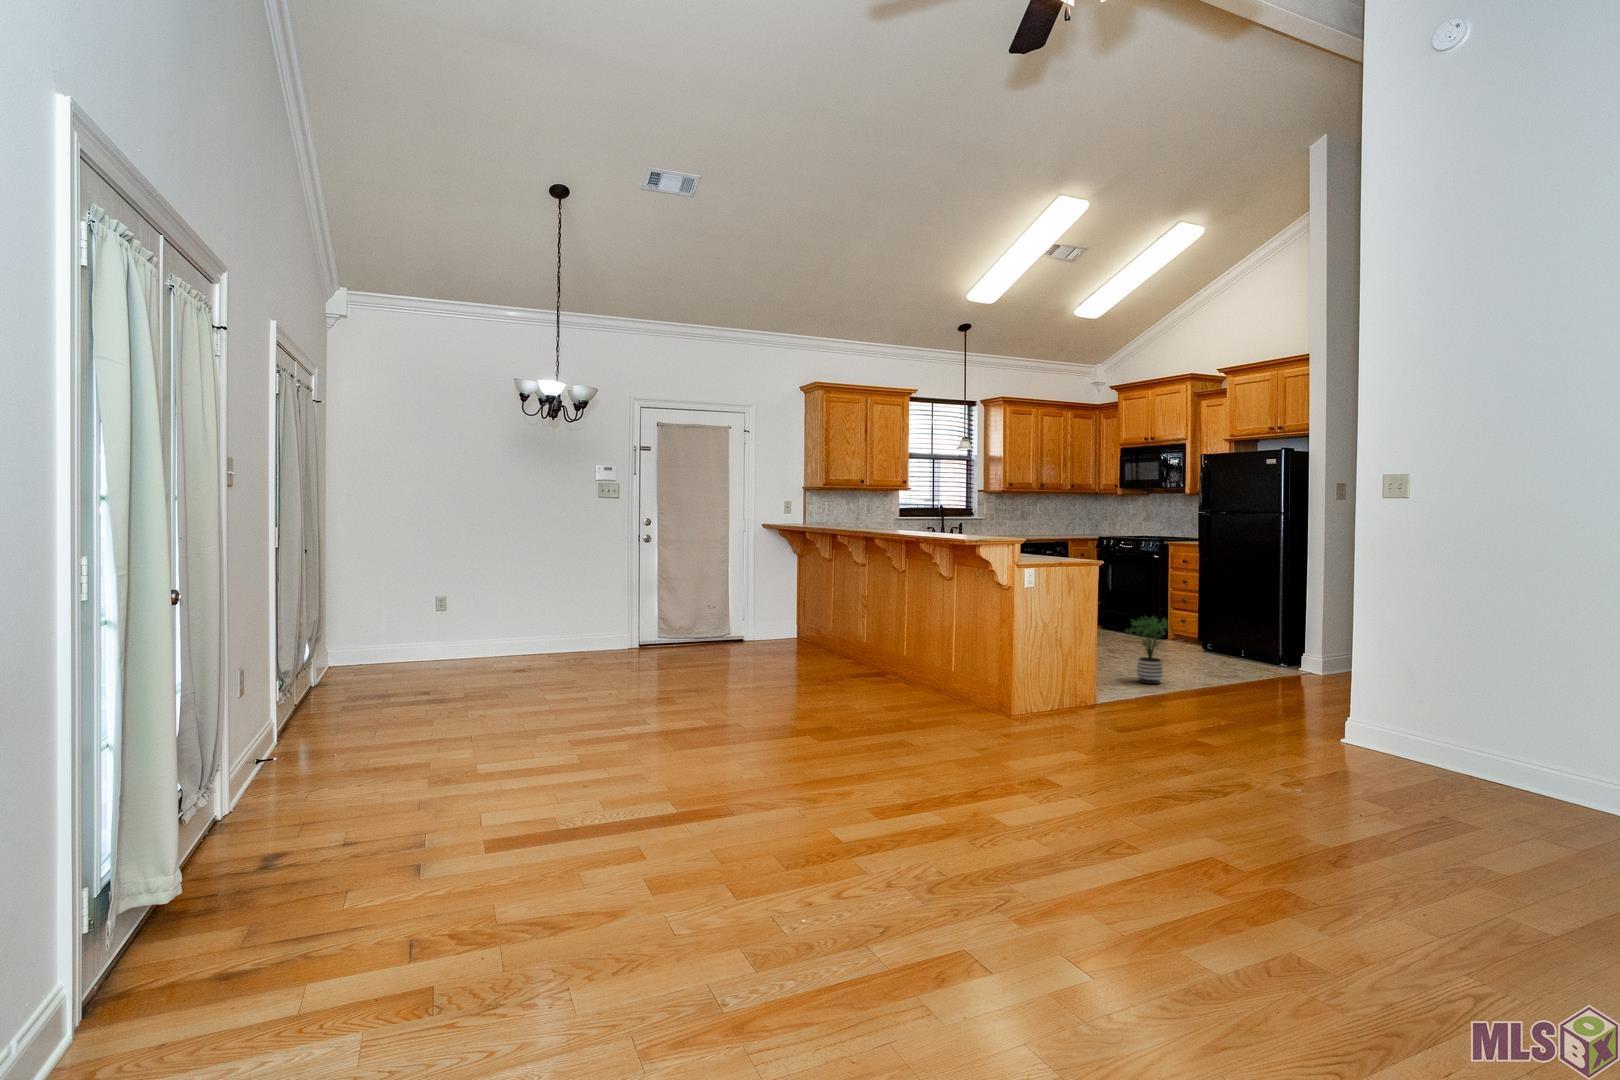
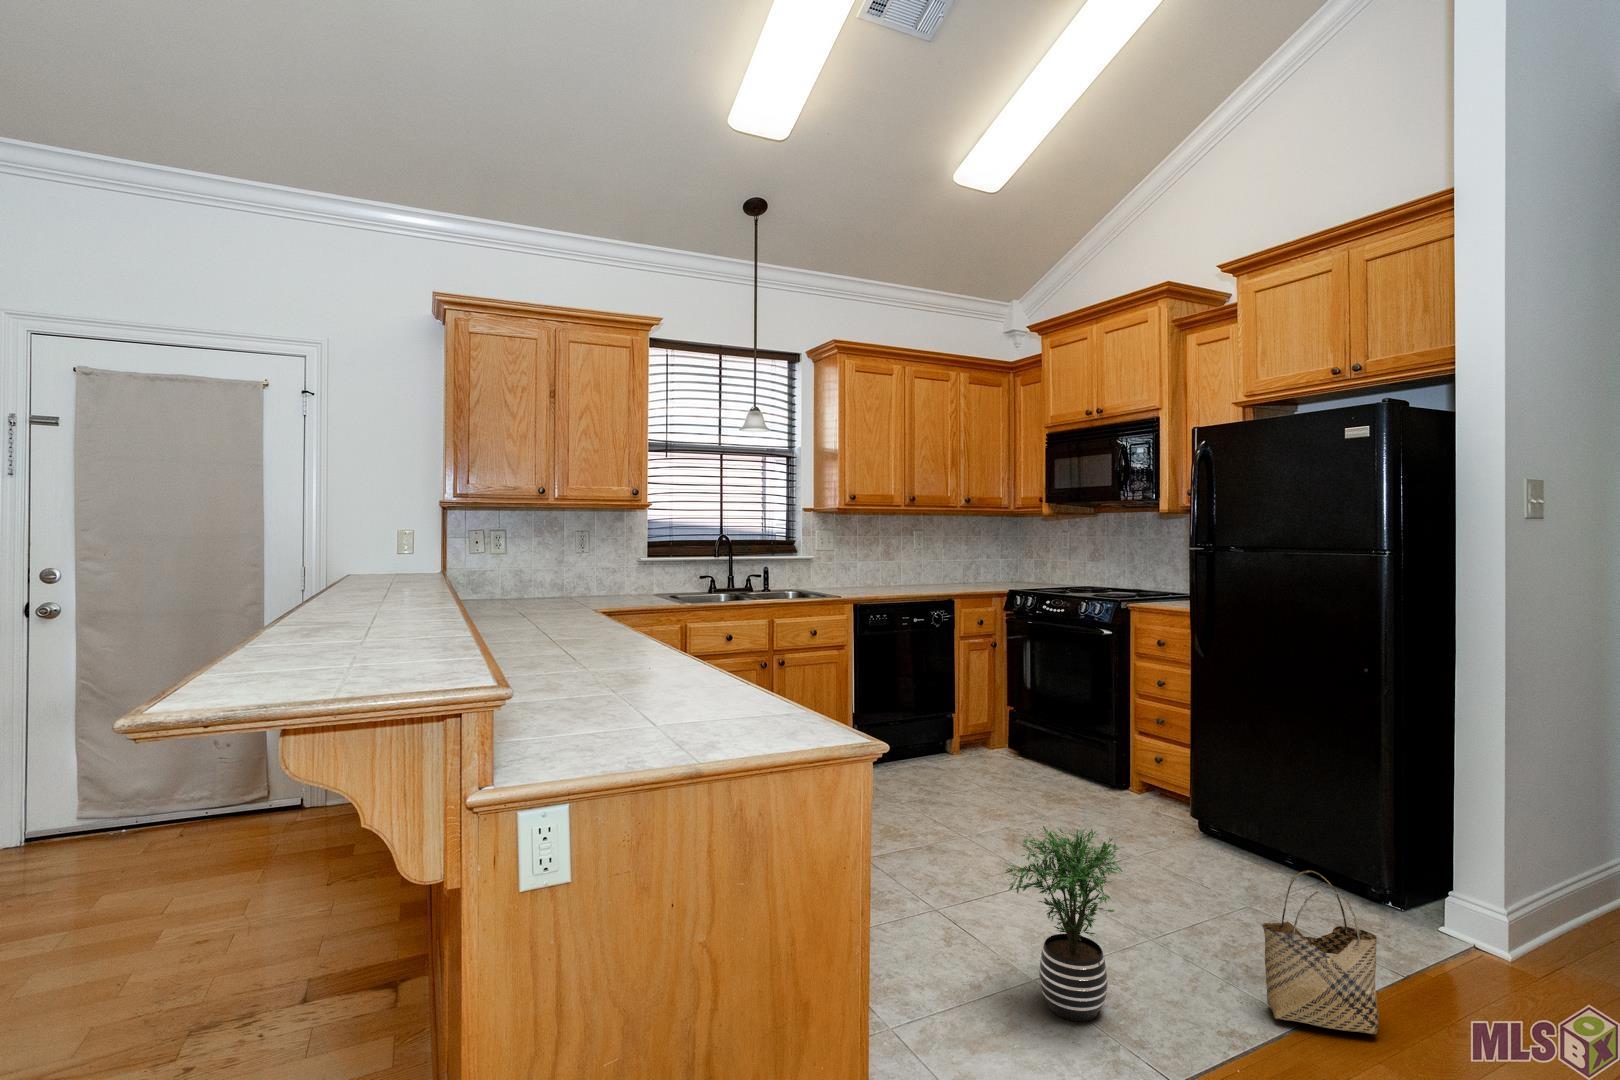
woven basket: none [1223,632,1265,686] -> present [1262,870,1379,1034]

